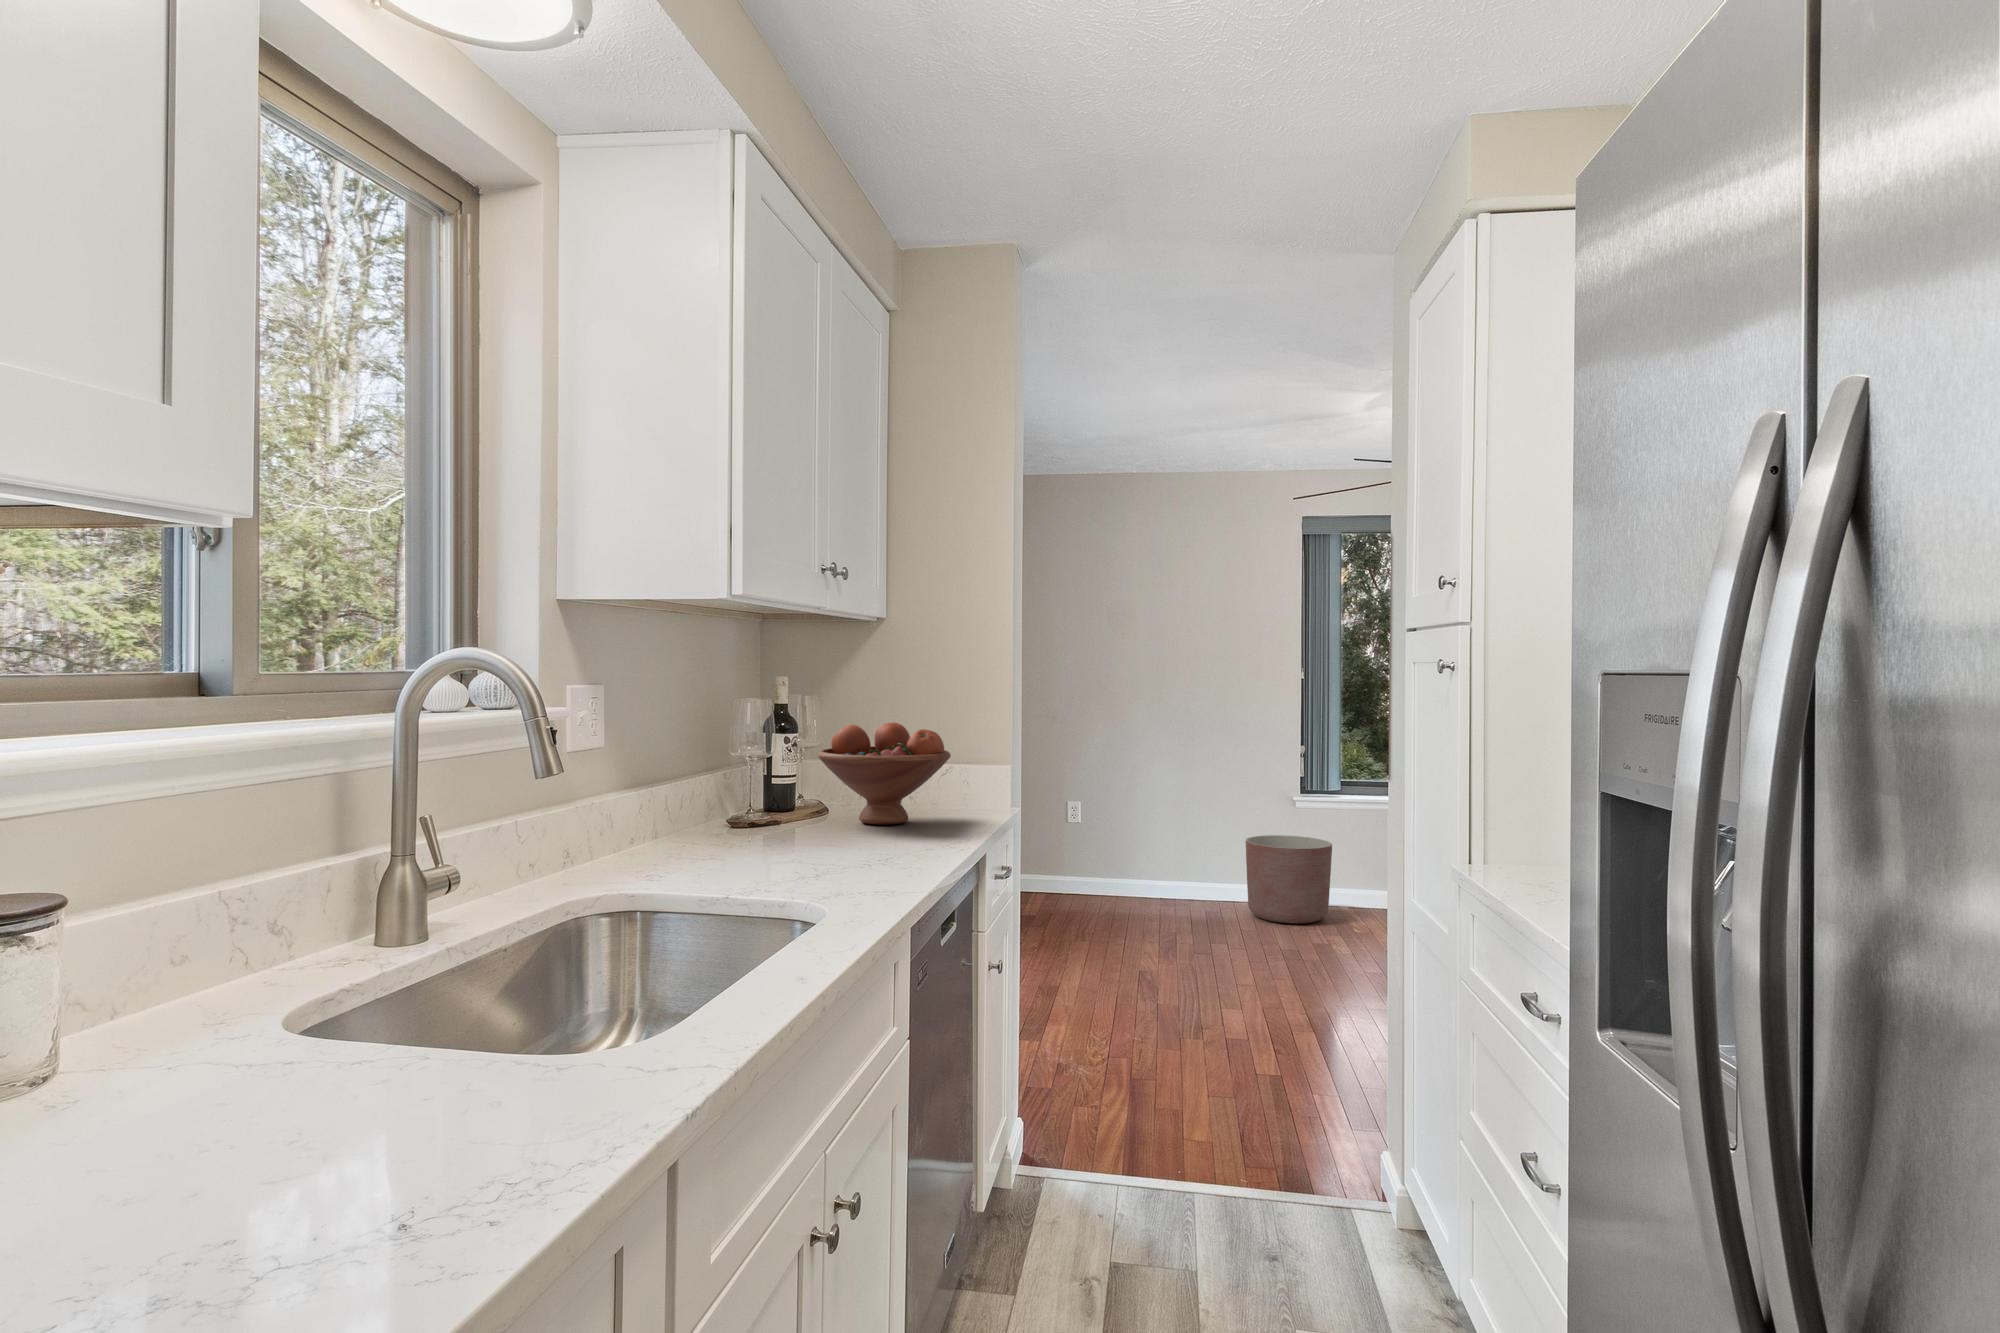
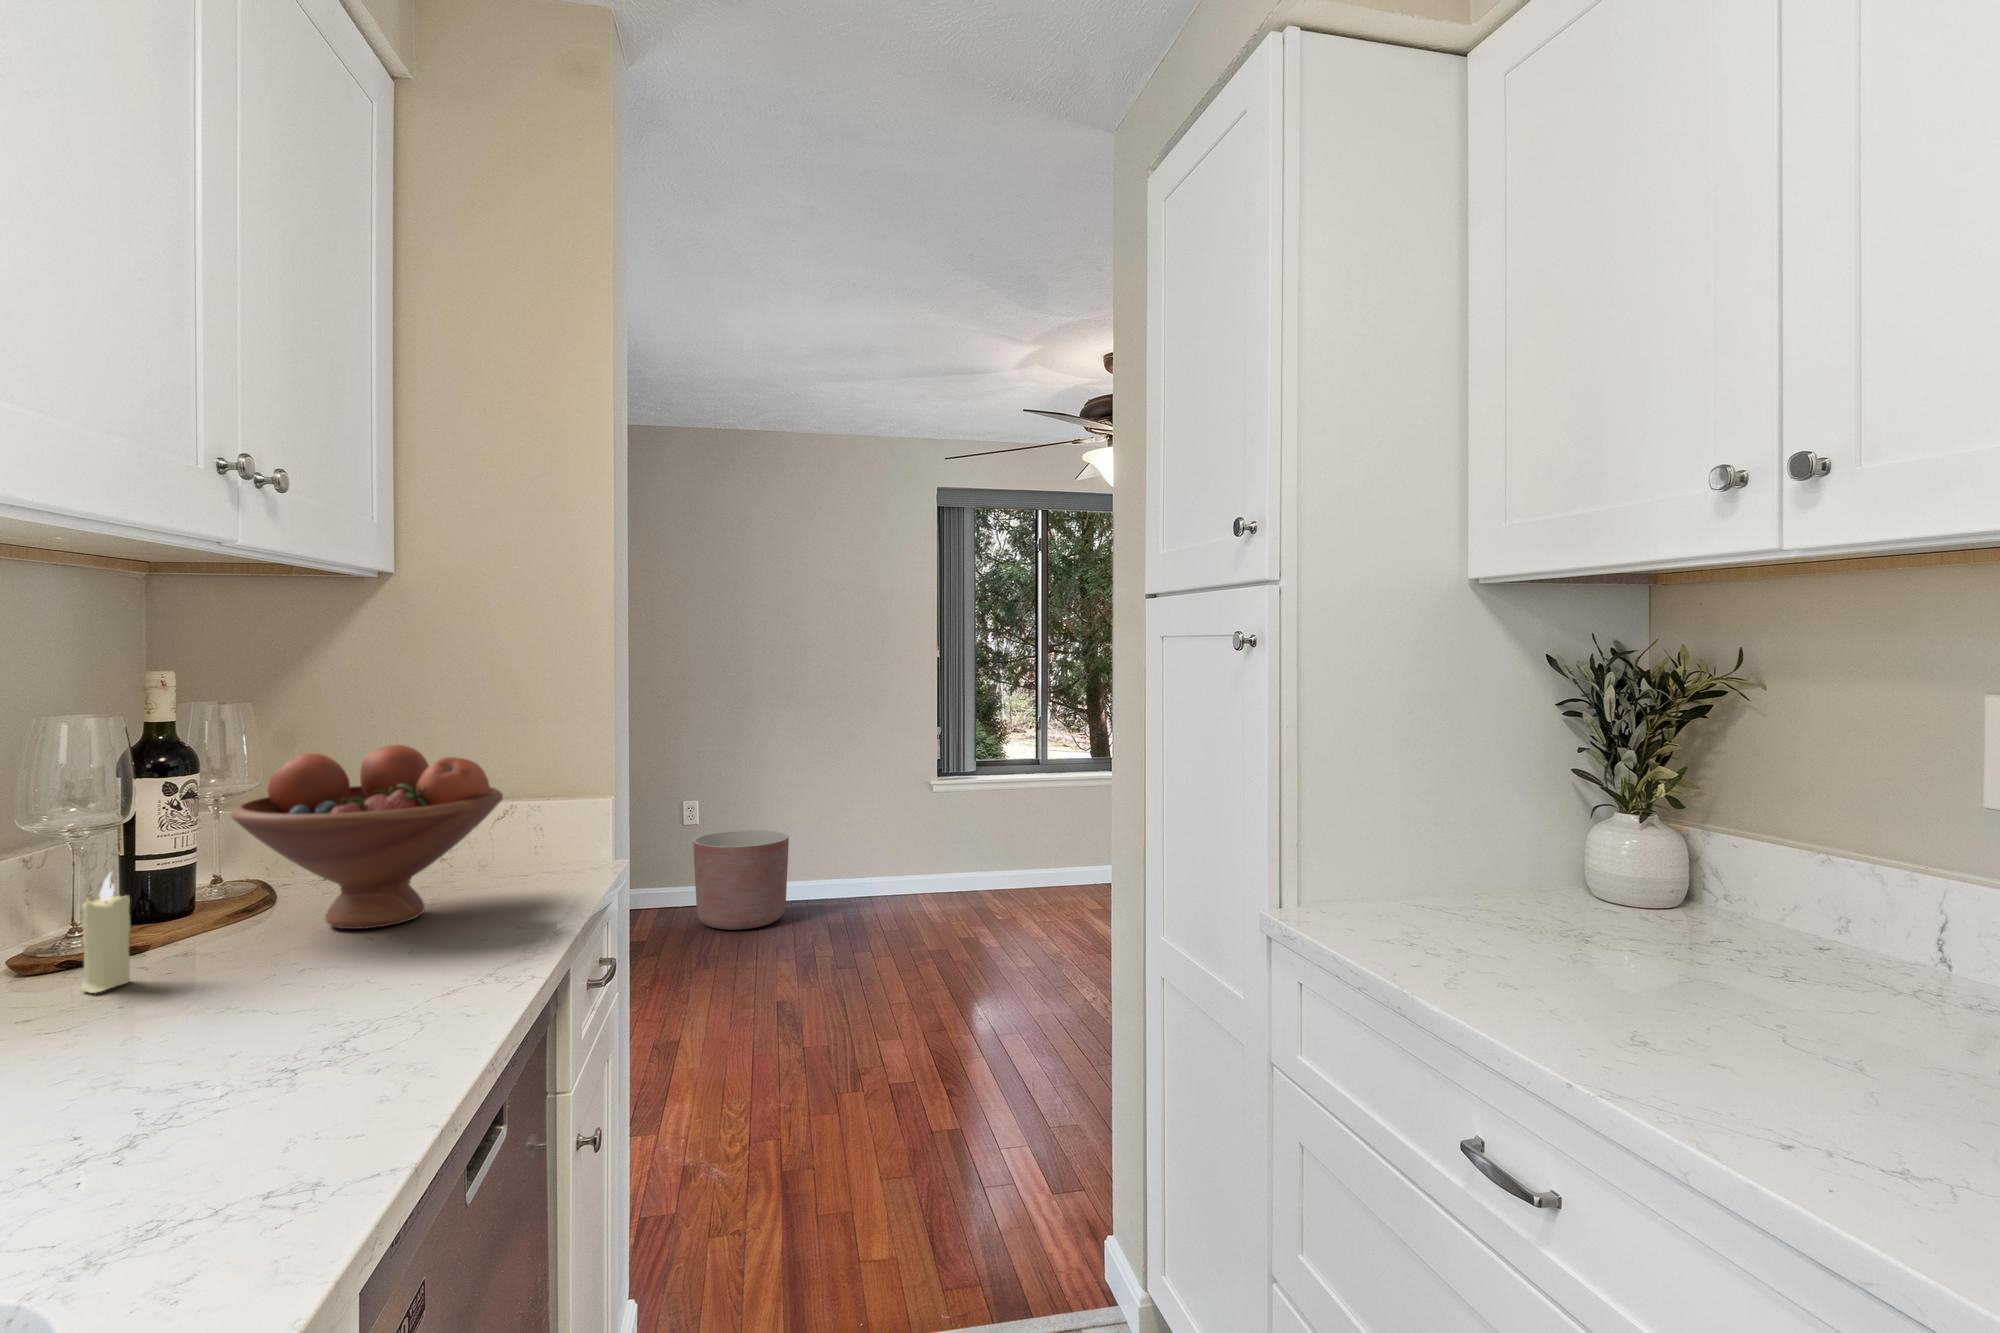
candle: none [762,776,783,836] -> present [81,873,130,993]
planter: present [1246,835,1332,924] -> present [693,830,789,930]

